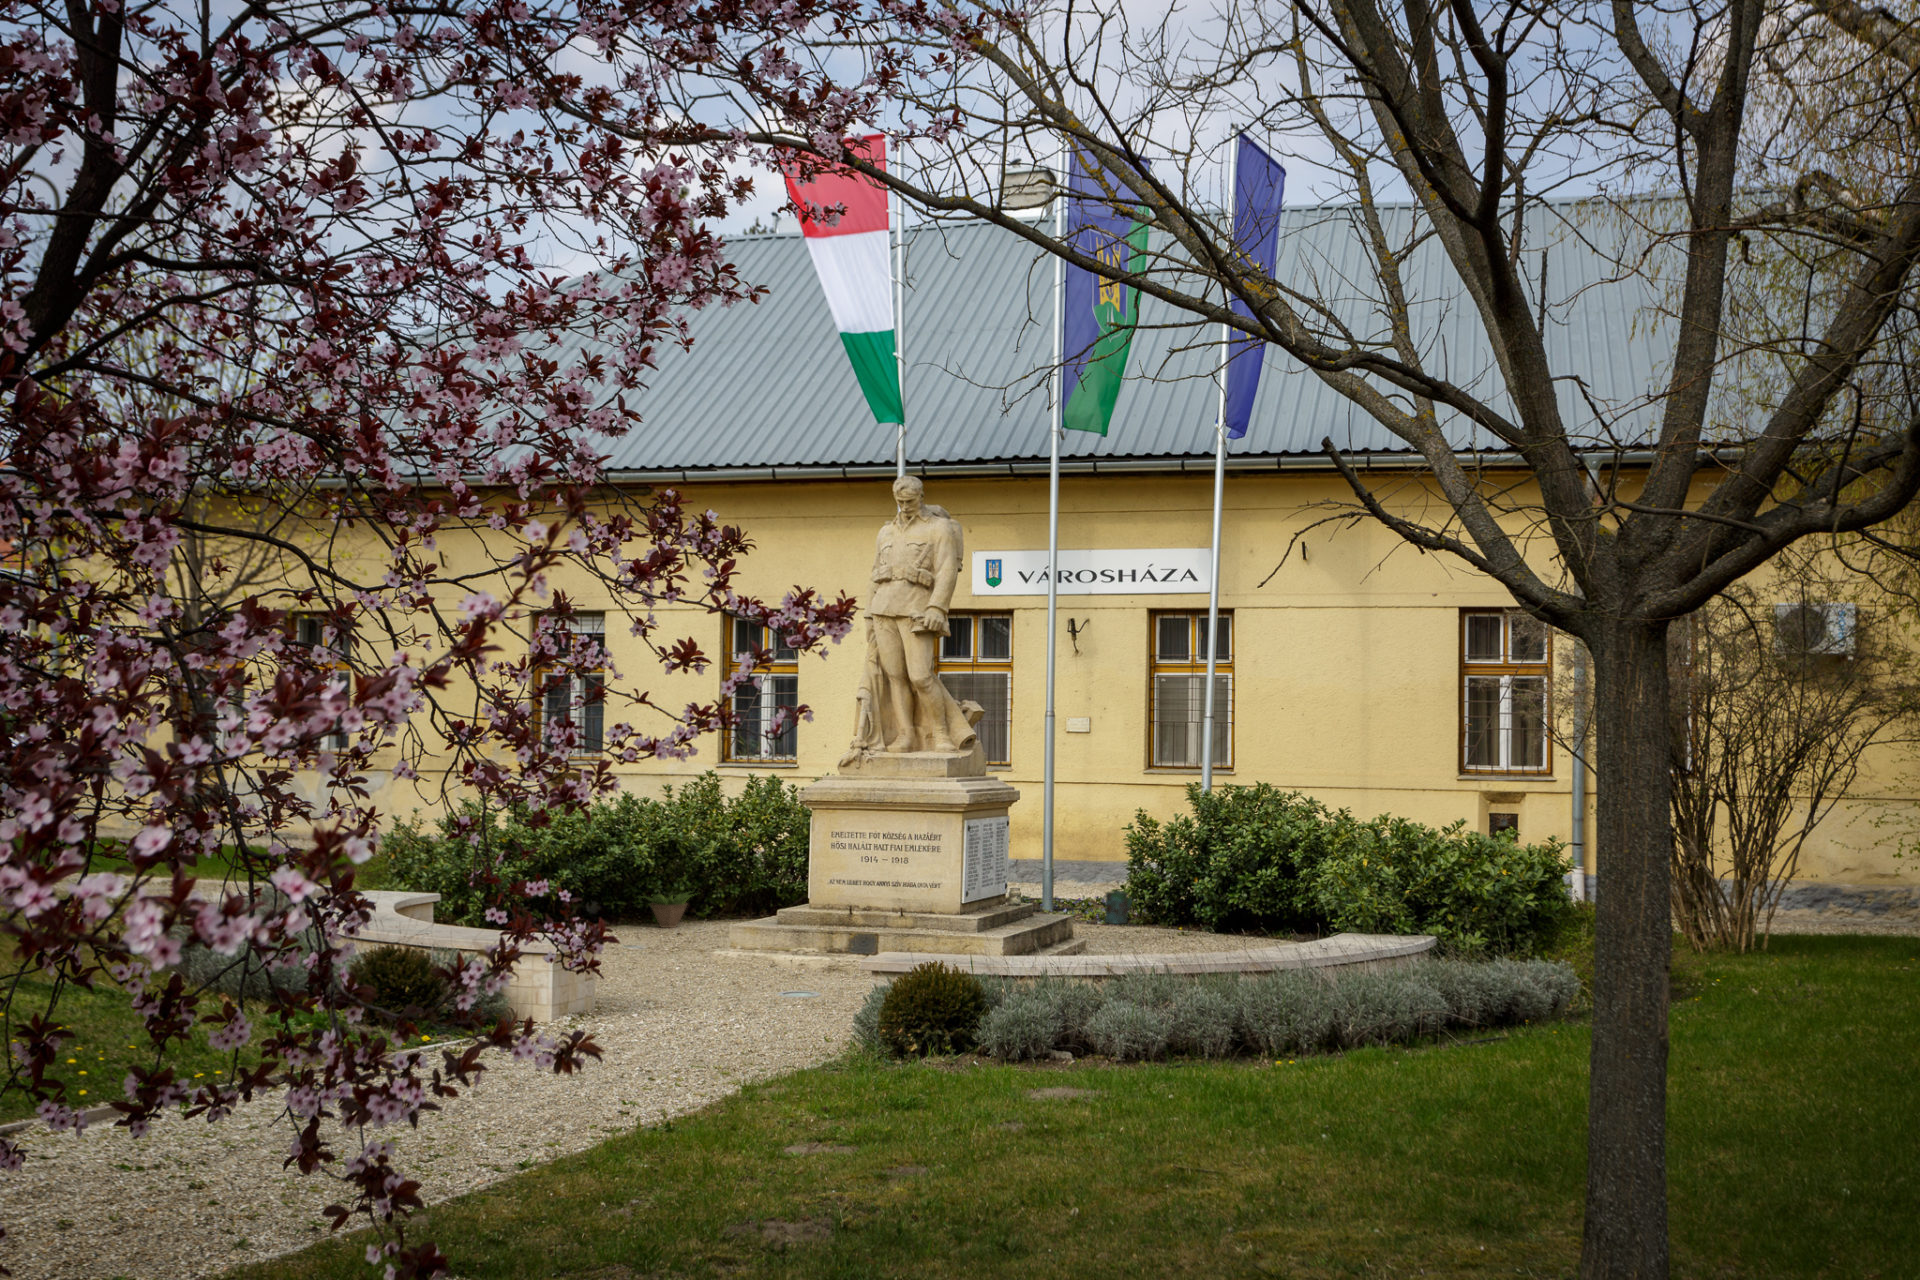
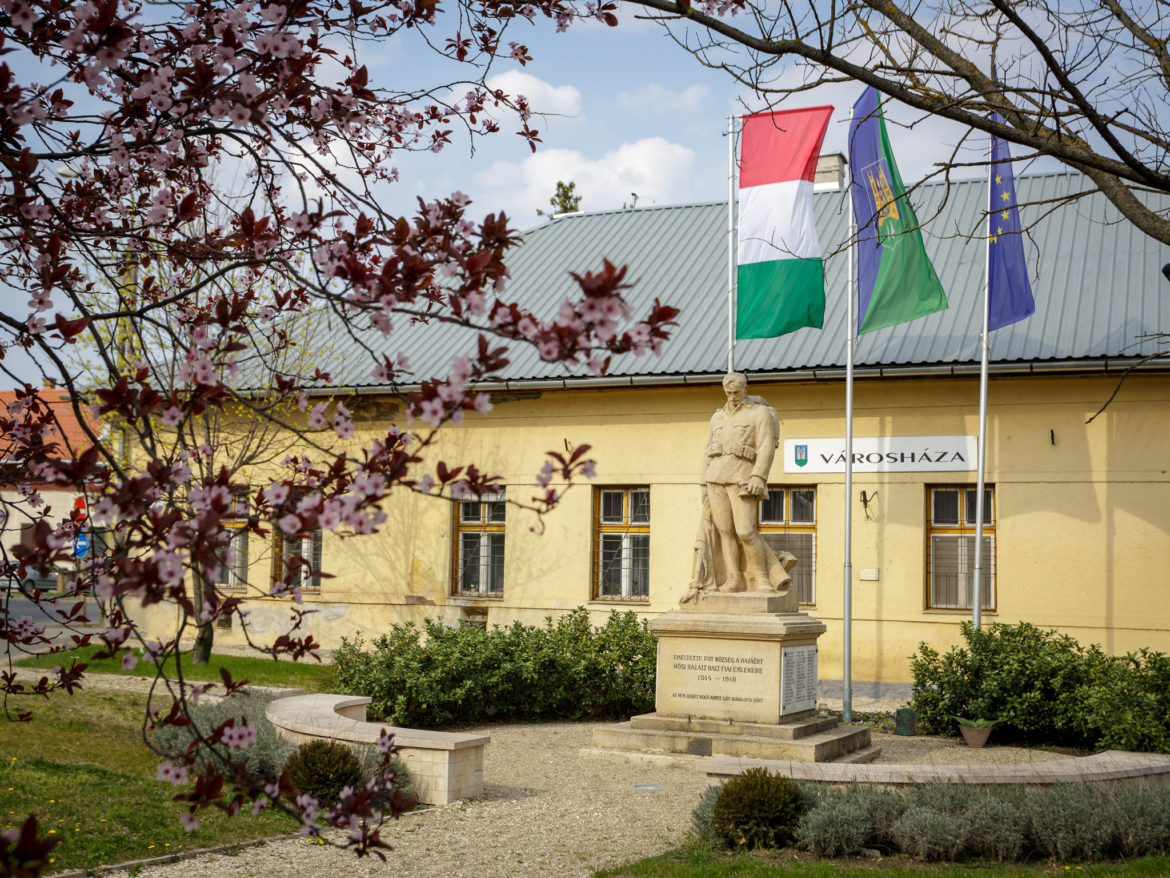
decorative plant: present [645,892,697,928] -> present [954,717,998,748]

